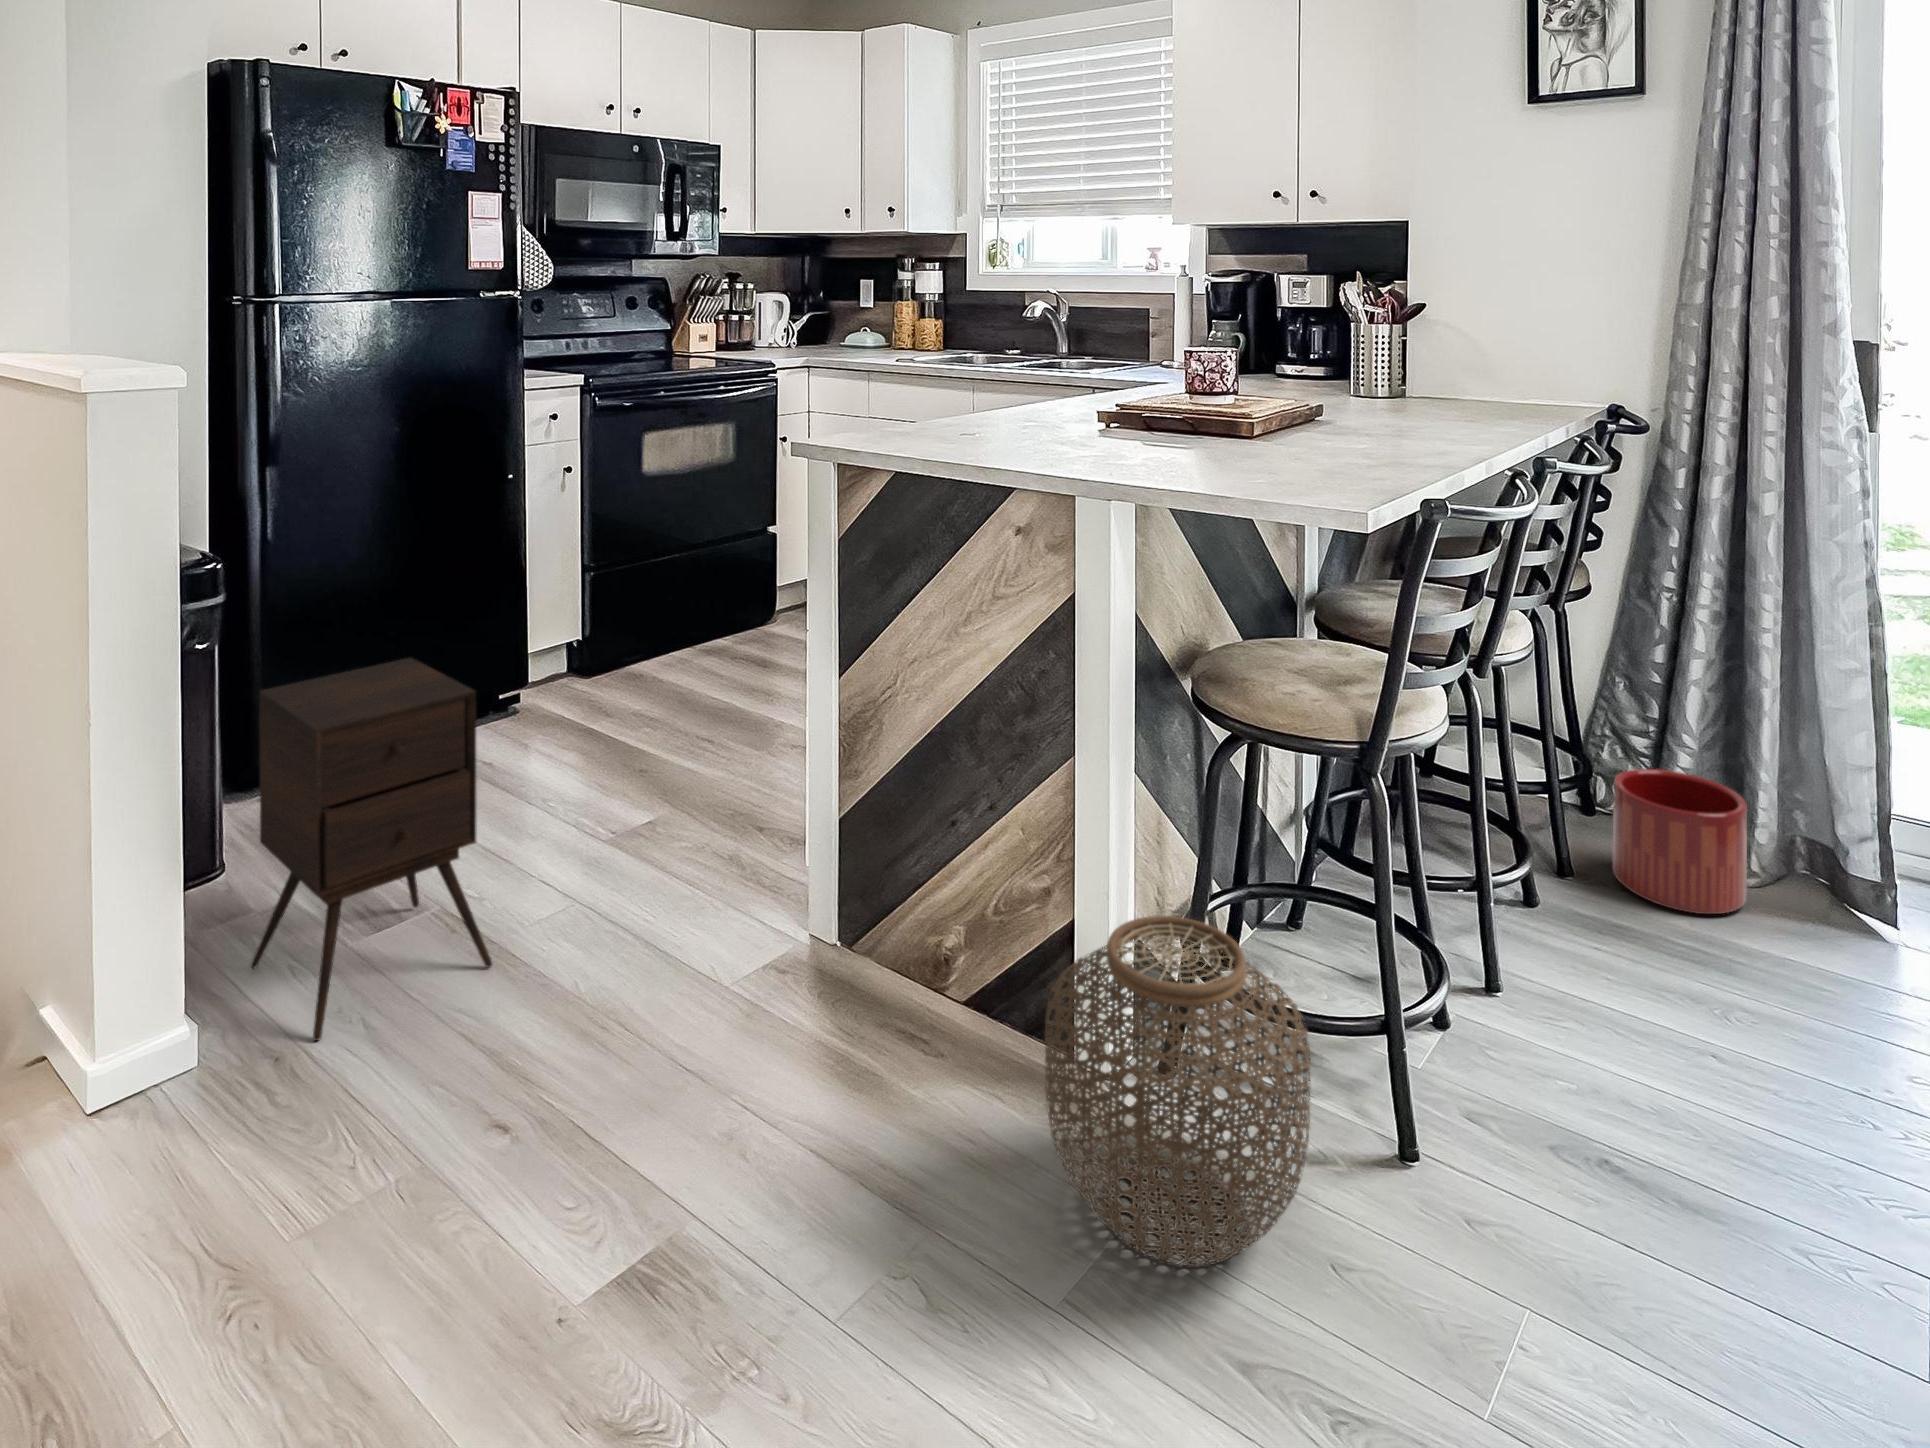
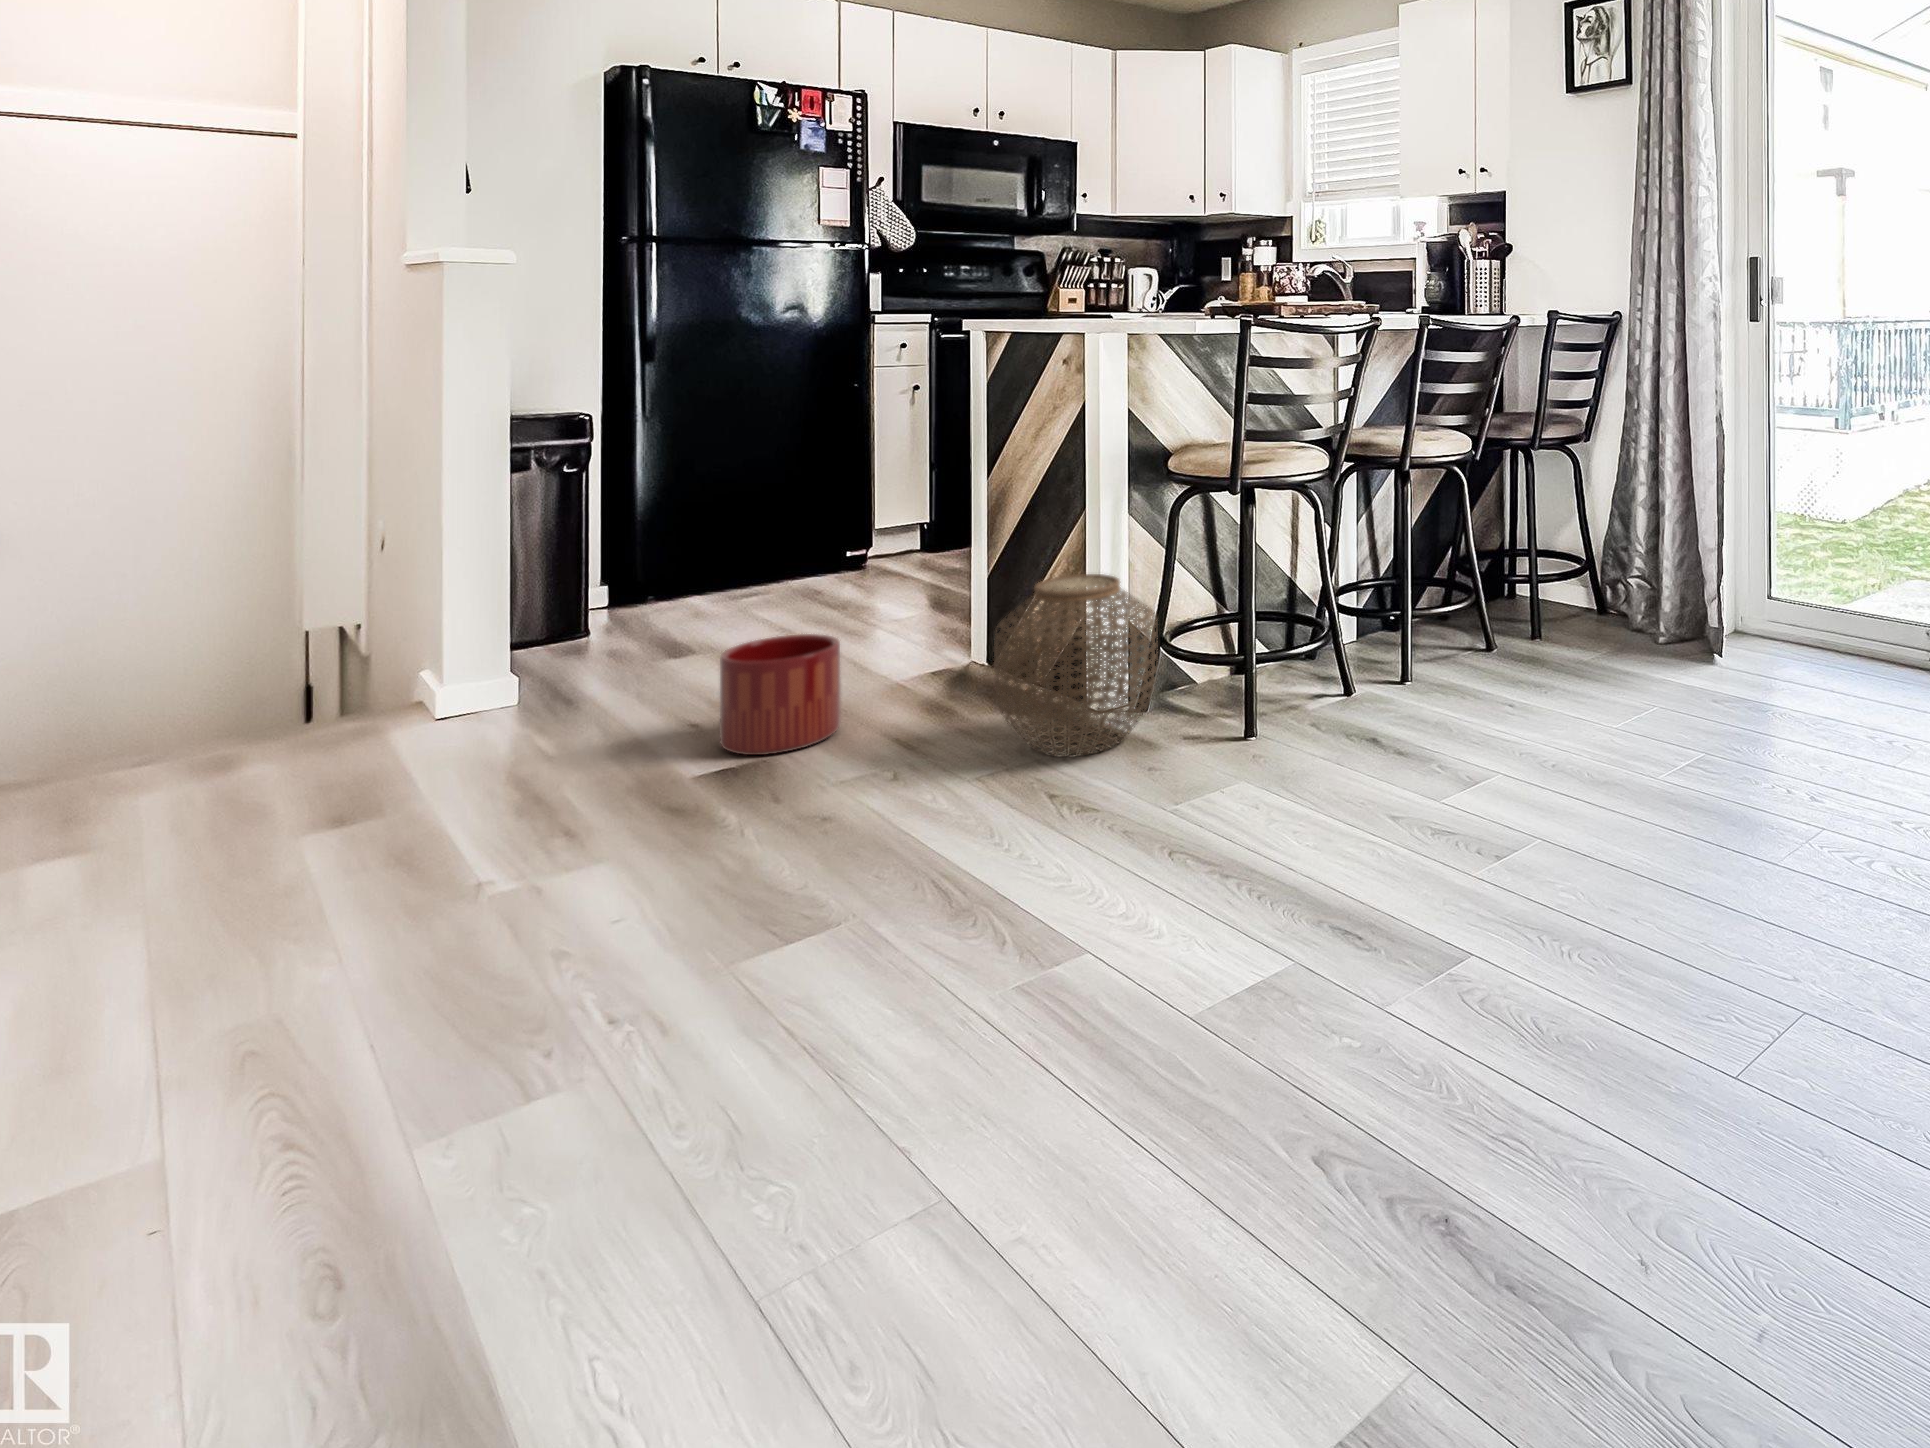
side table: present [251,658,492,1041] -> none [578,472,743,695]
planter: present [1613,769,1747,914] -> present [720,634,841,755]

